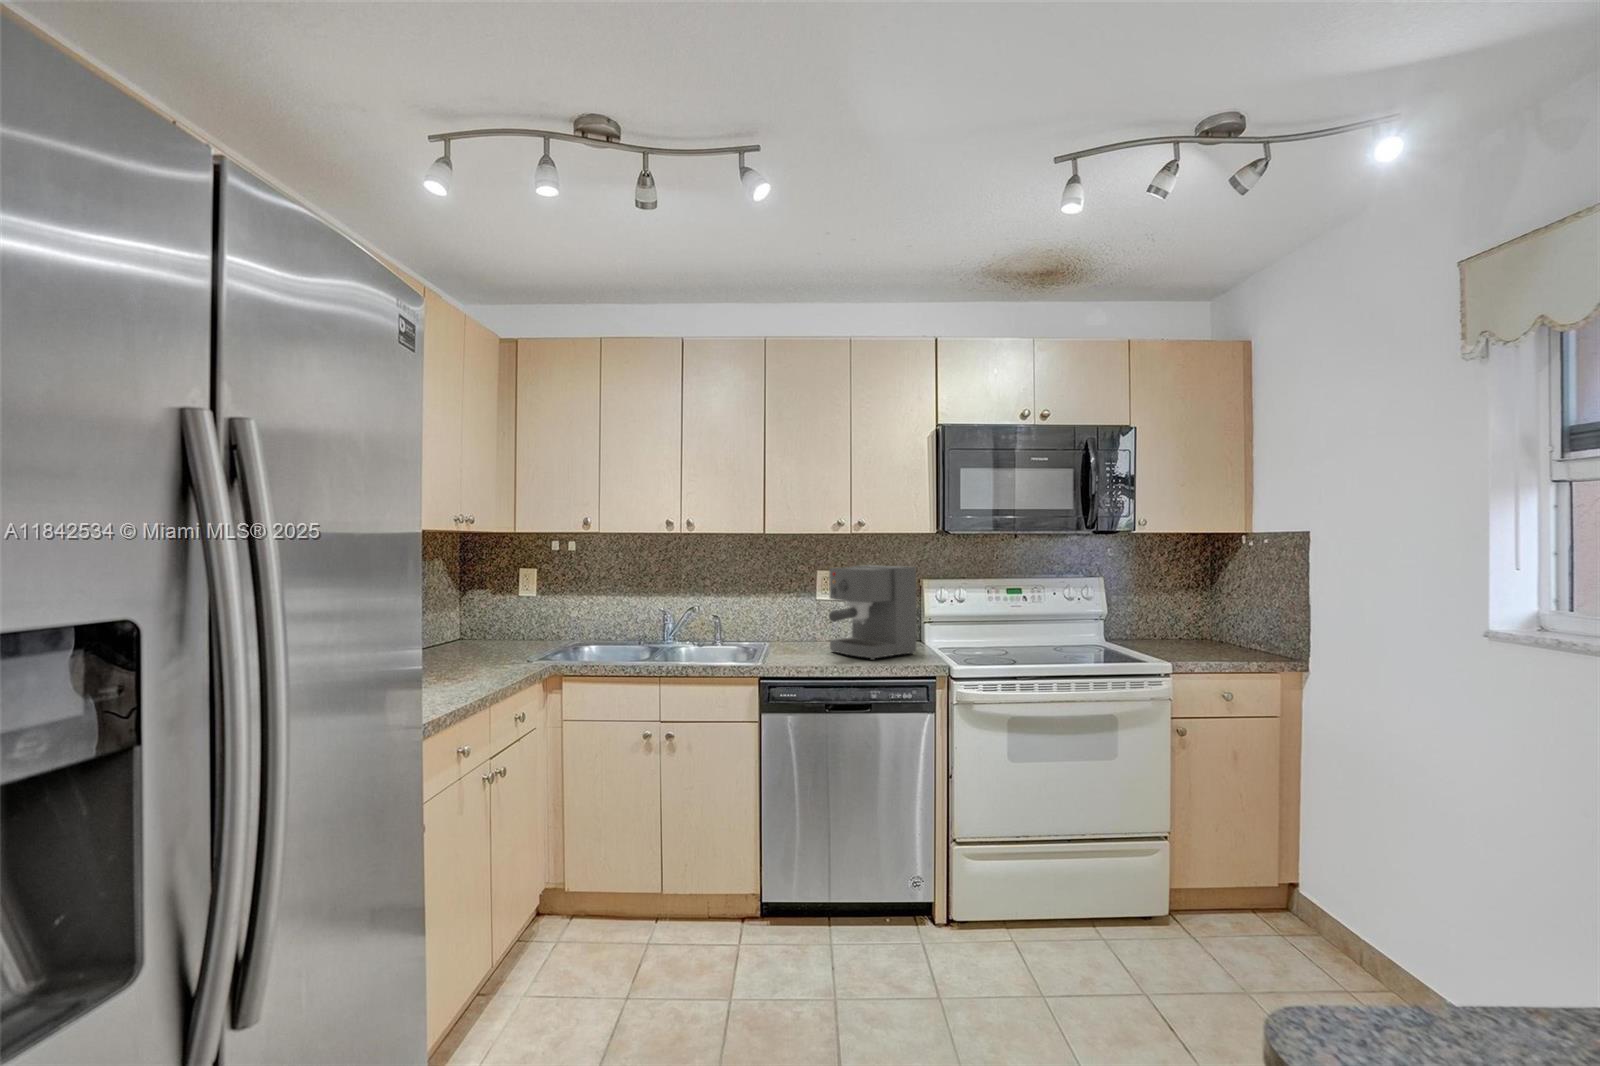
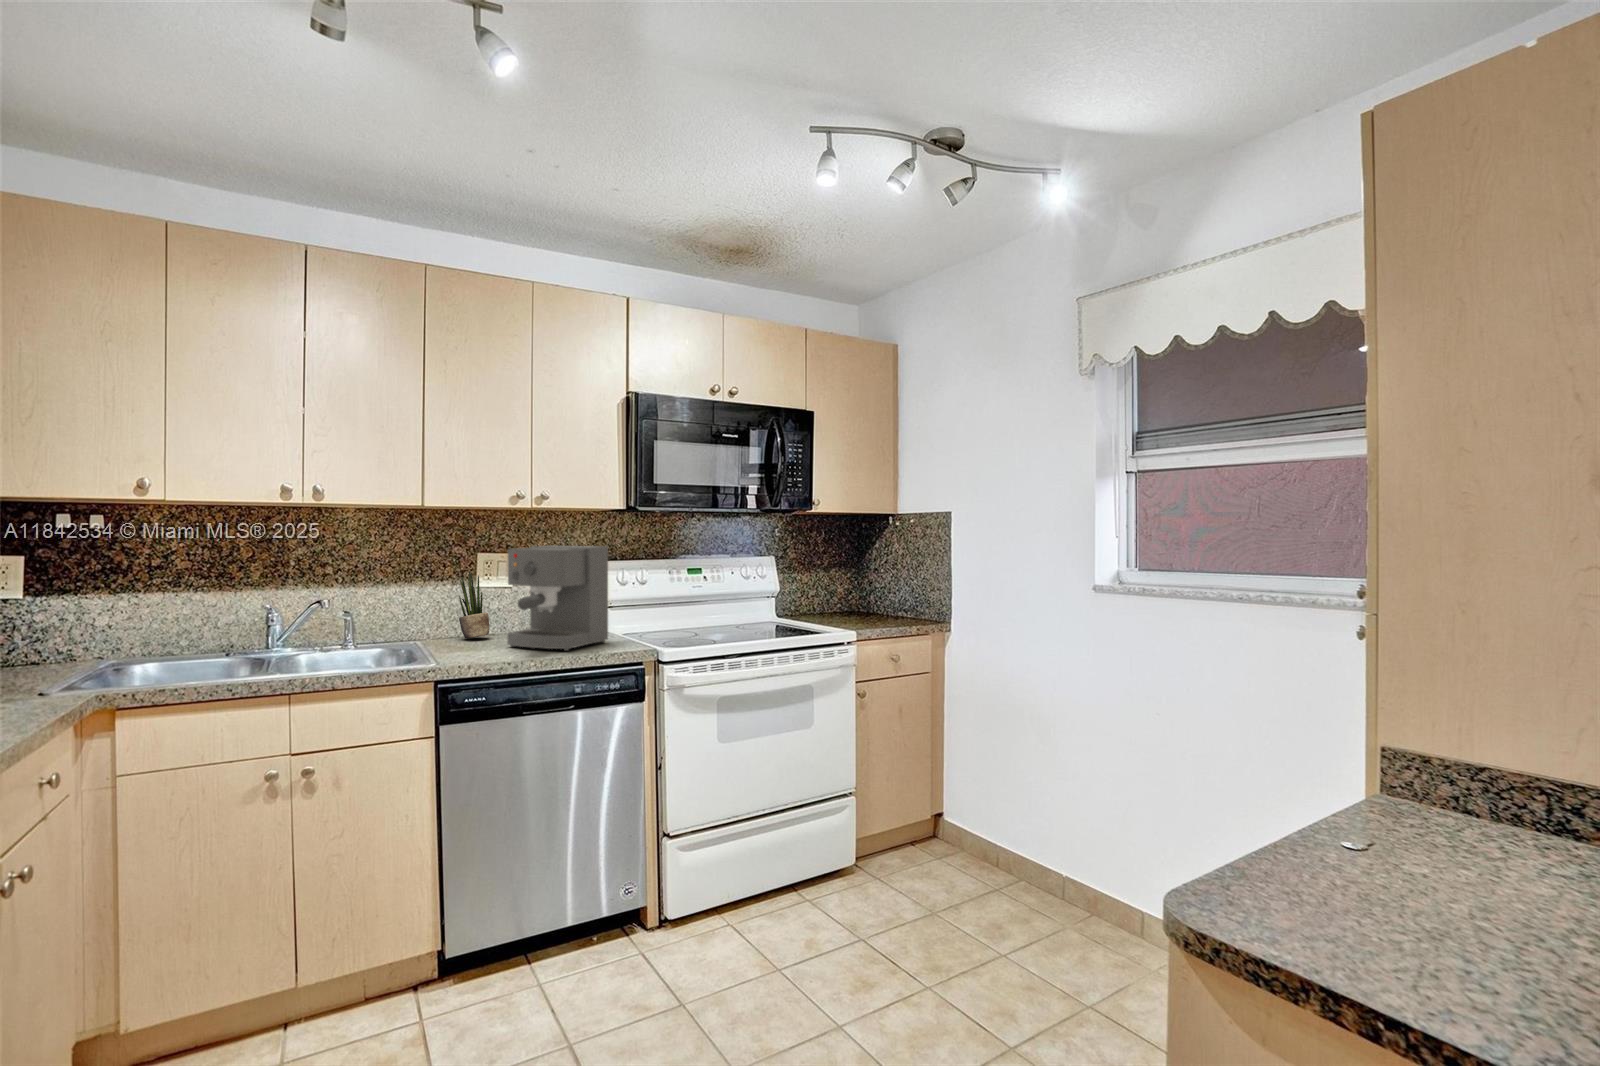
potted plant: none [801,585,825,642] -> present [459,571,489,638]

